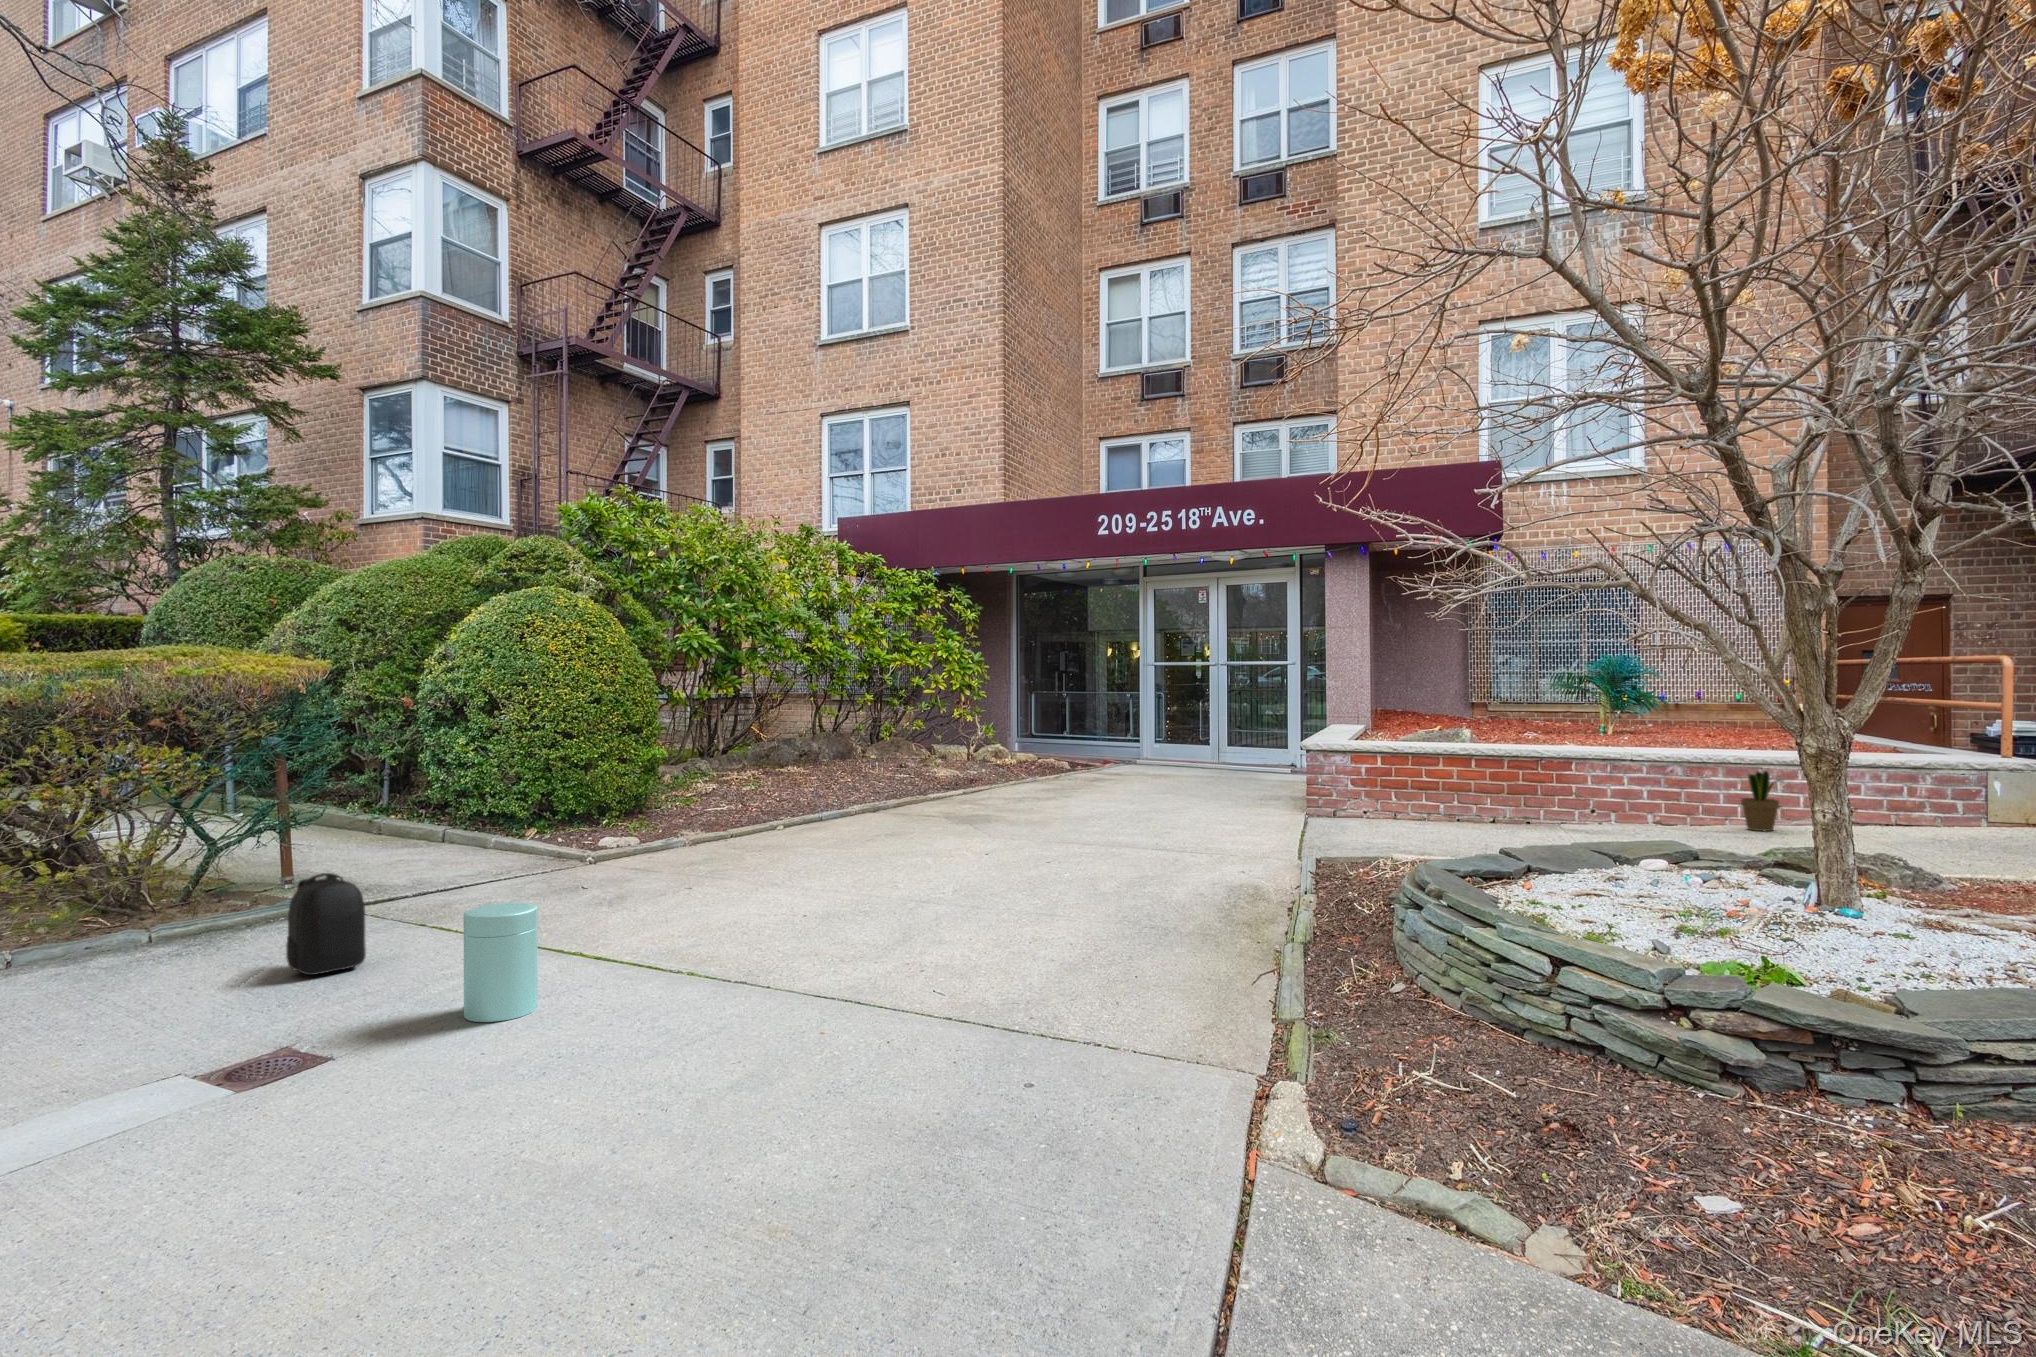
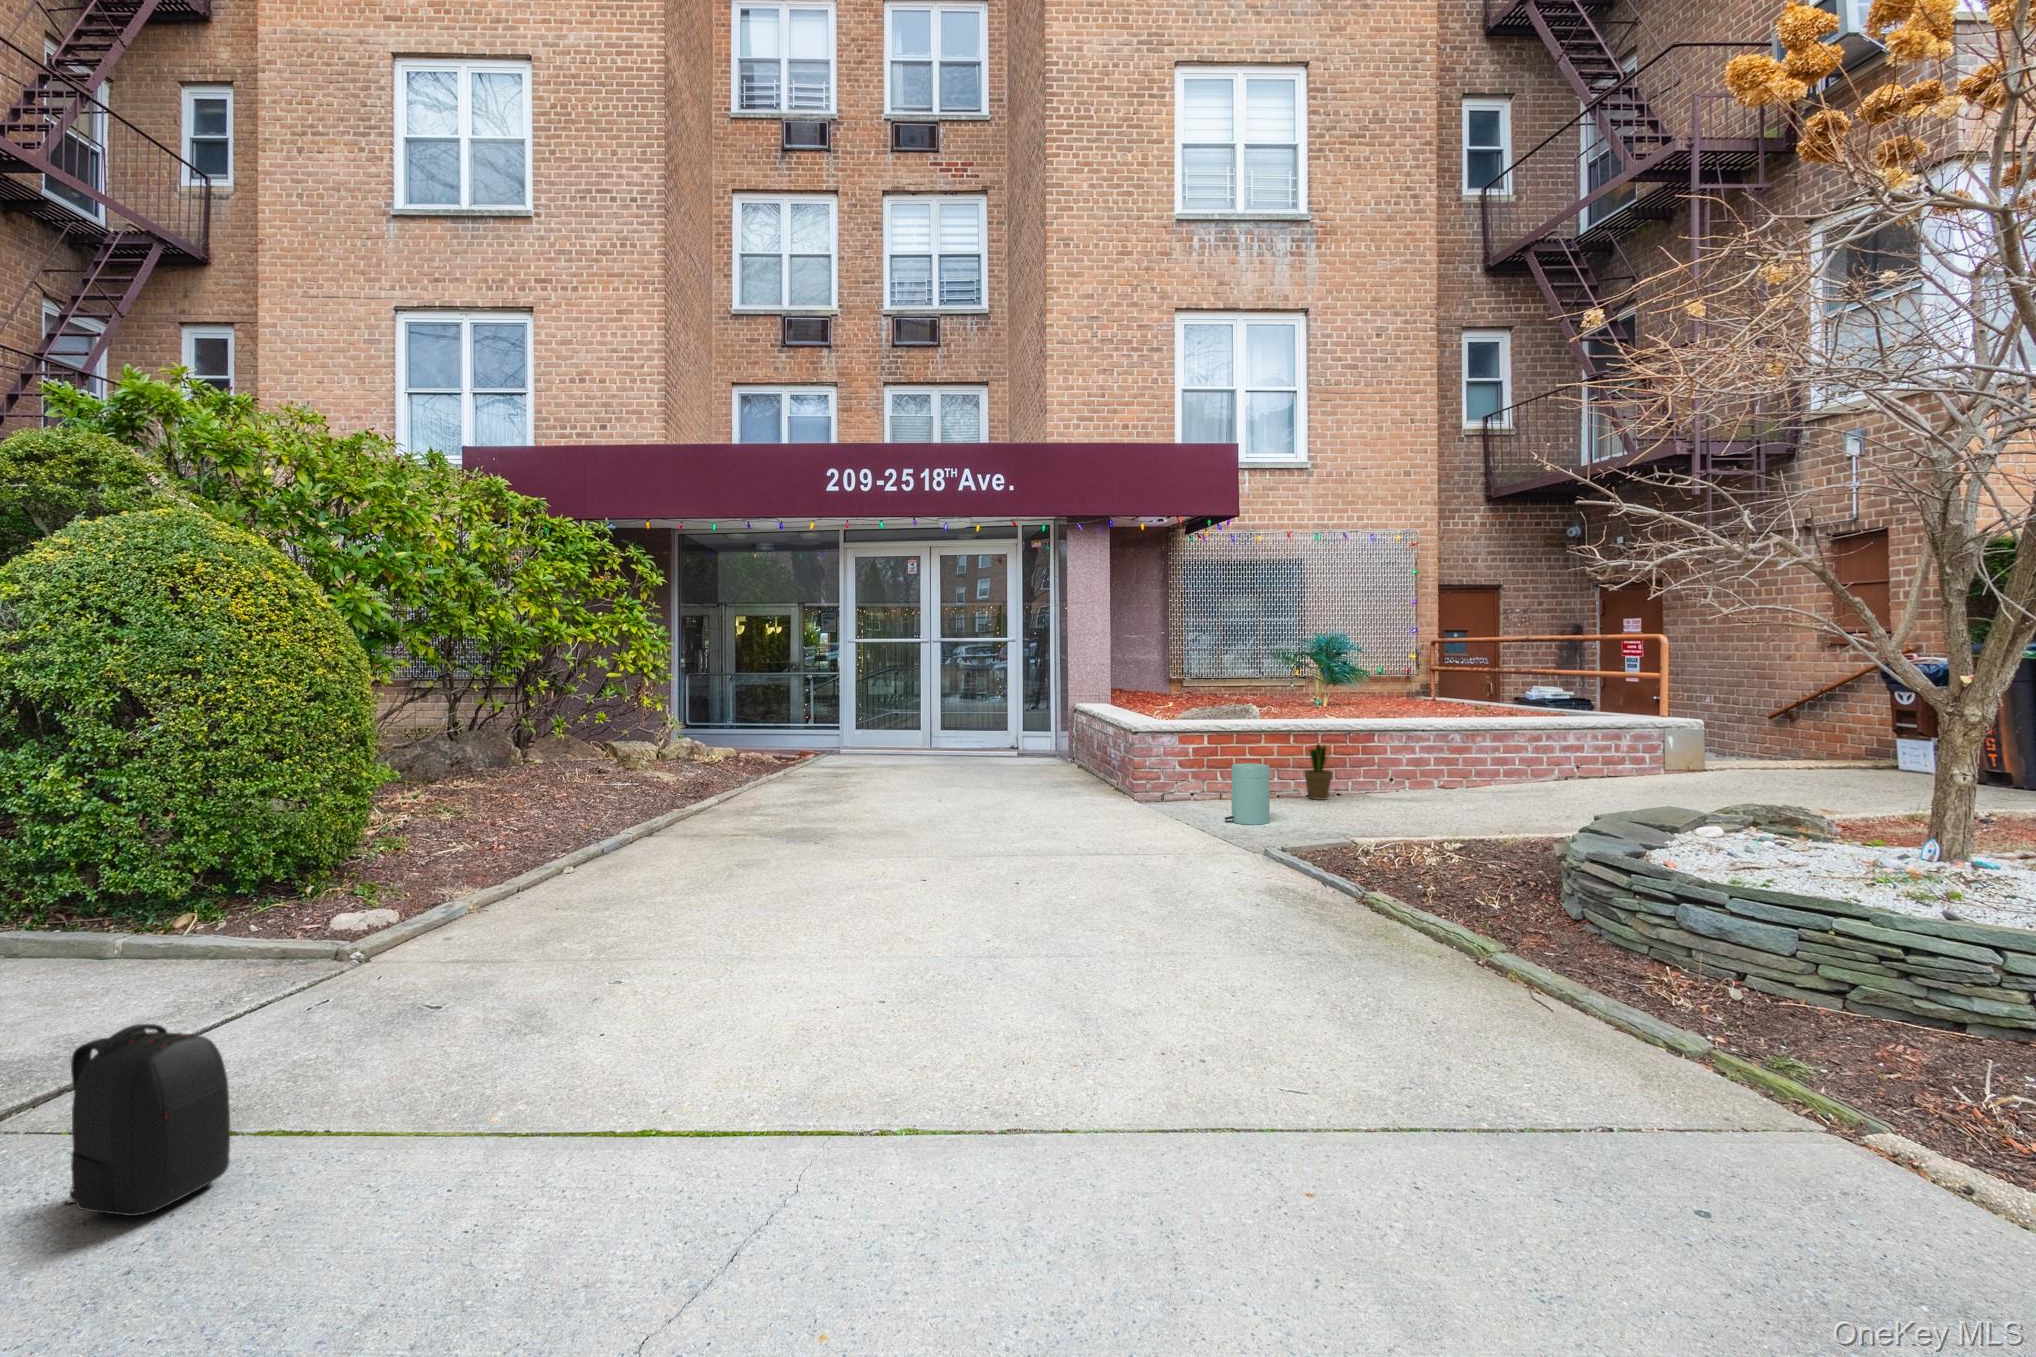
potted plant: present [1741,771,1779,831] -> present [1304,744,1333,800]
trash can: present [464,903,538,1022] -> present [1225,763,1270,825]

